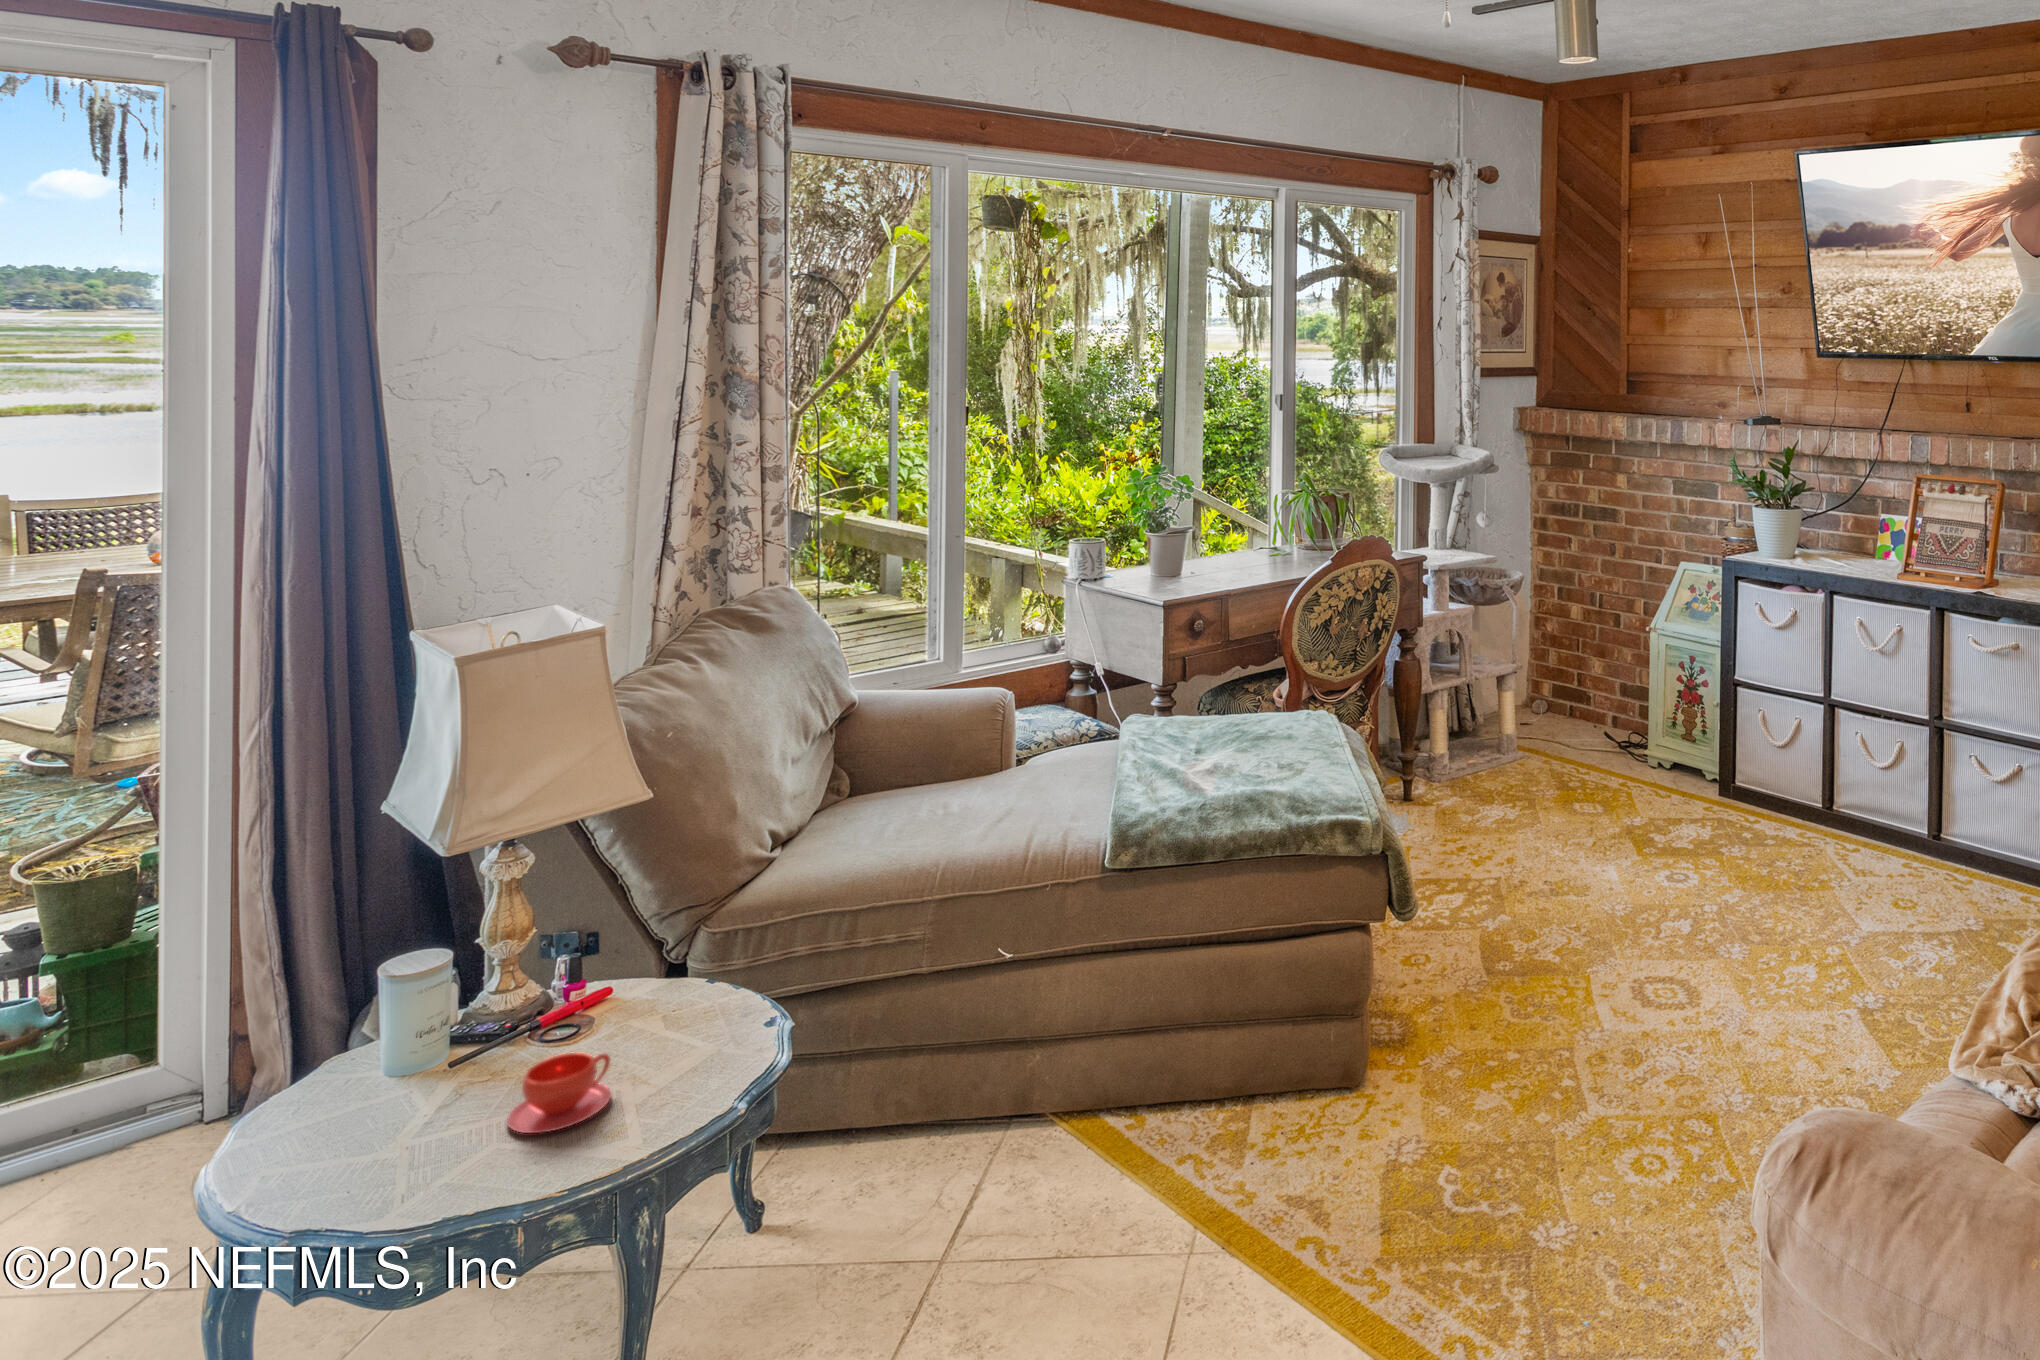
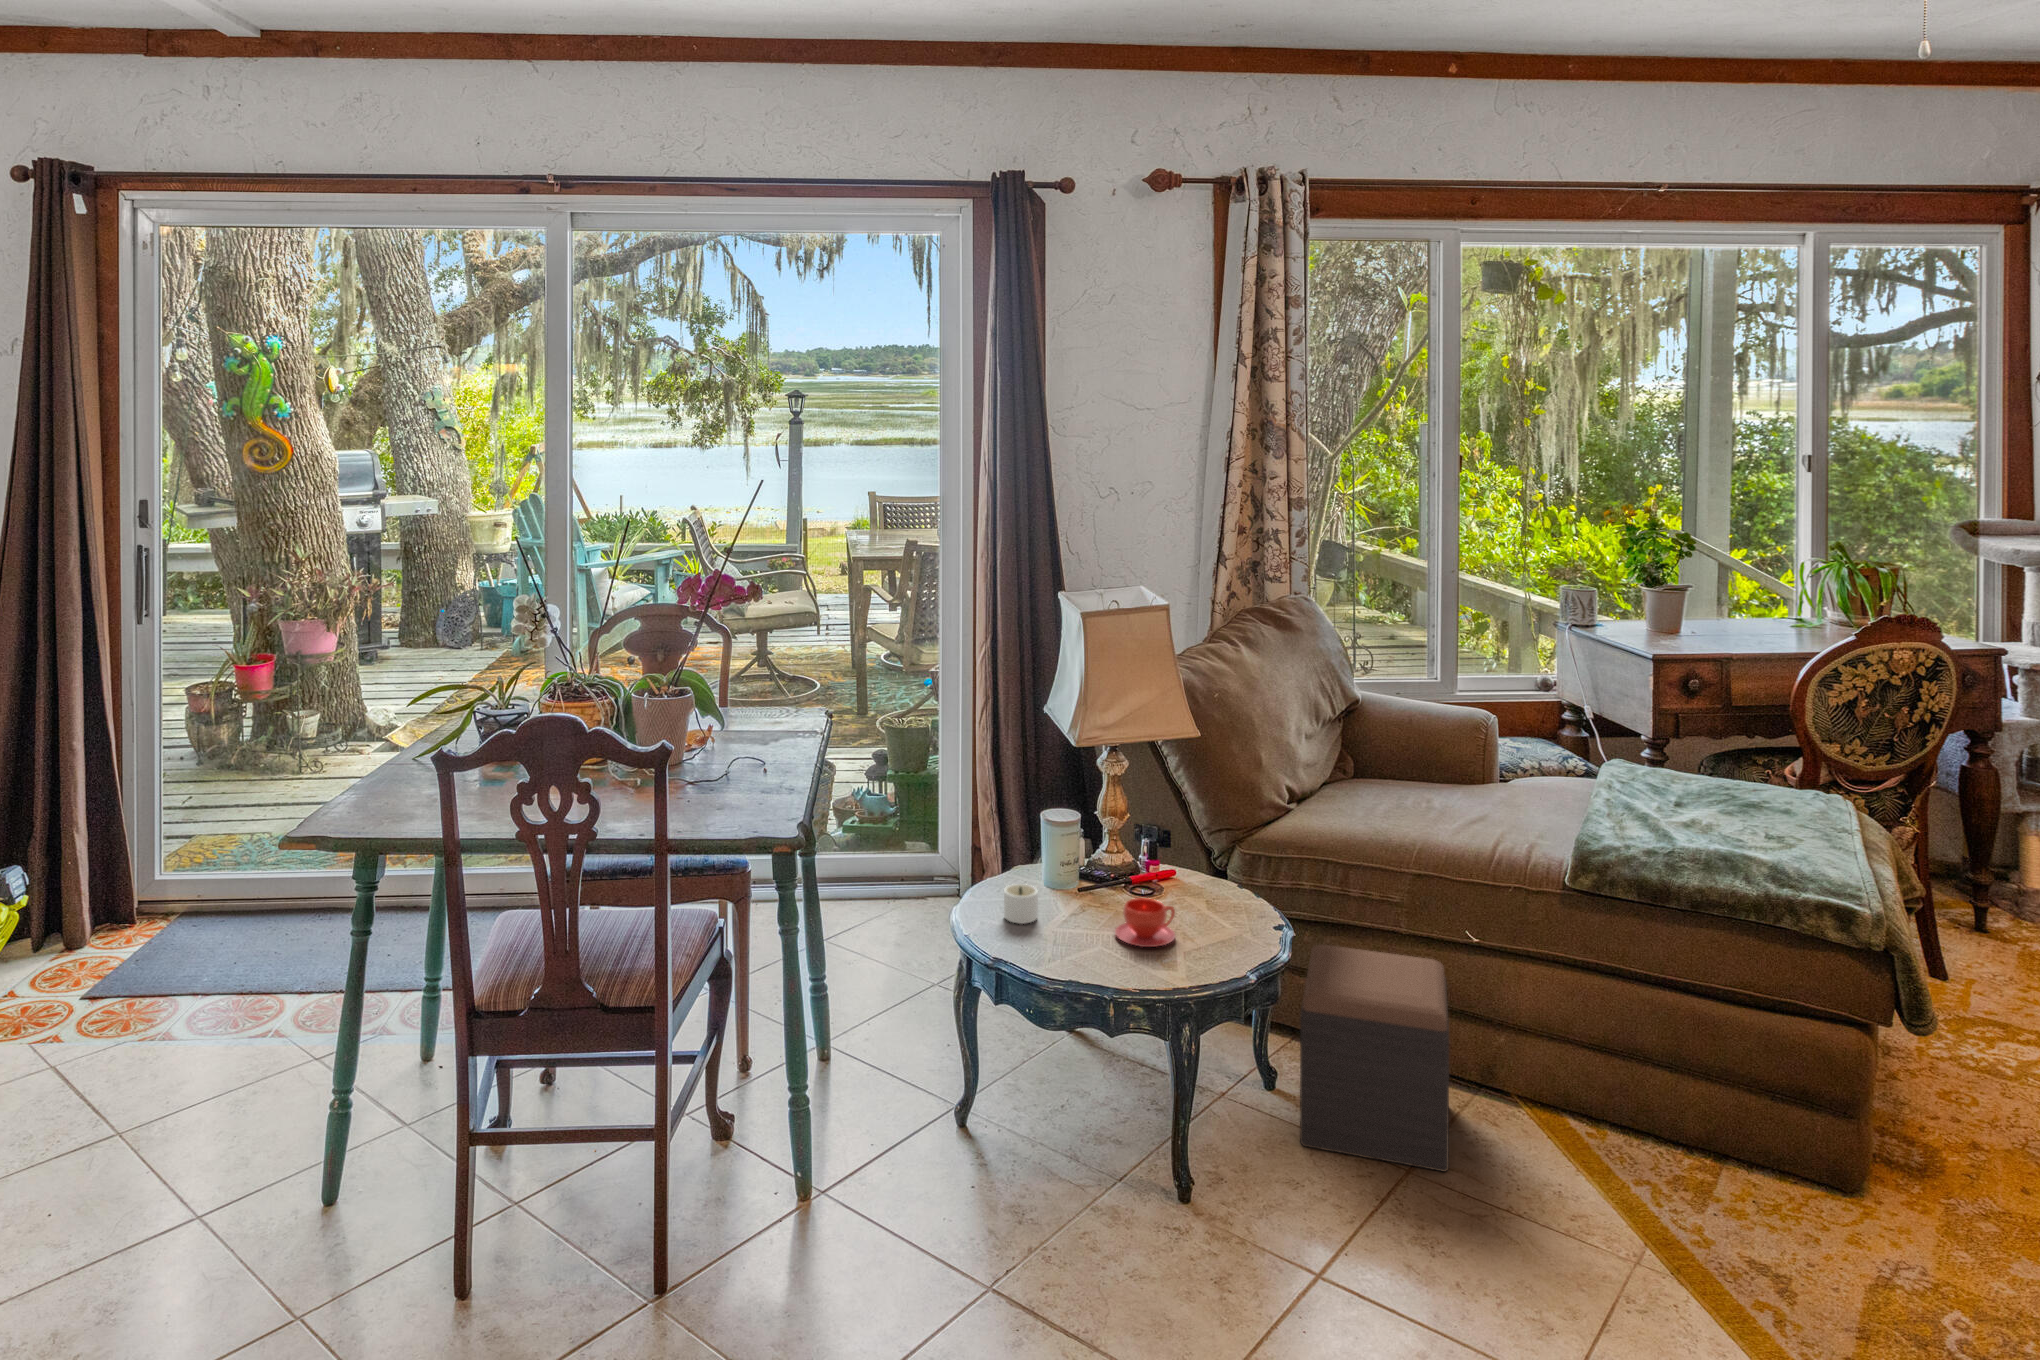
footstool: none [796,992,987,1287] -> present [1300,944,1449,1172]
candle: none [290,1096,393,1169] -> present [1004,884,1038,924]

